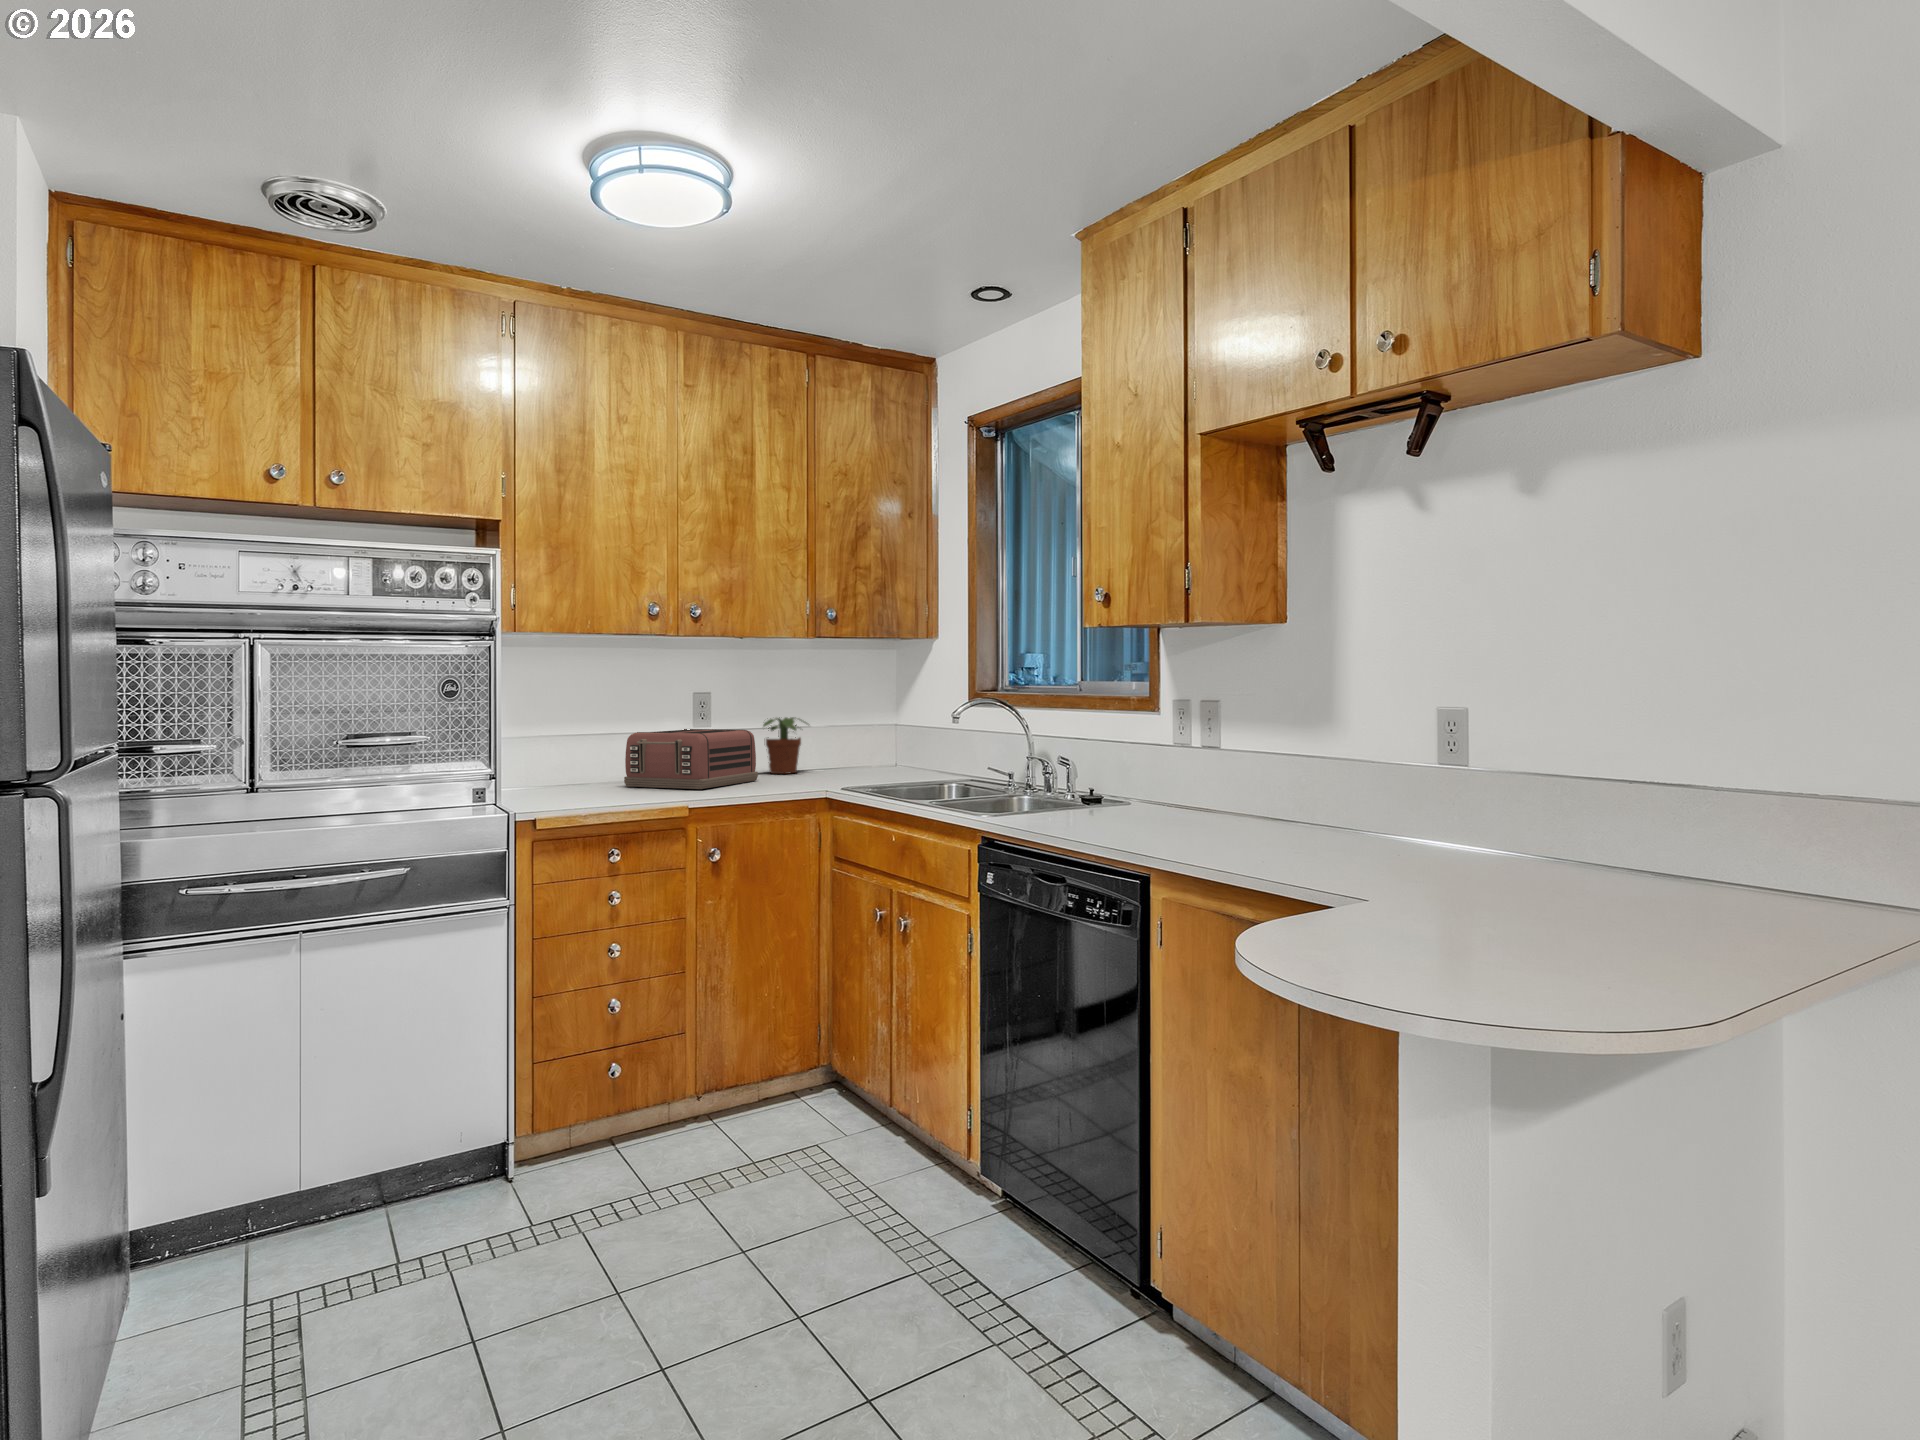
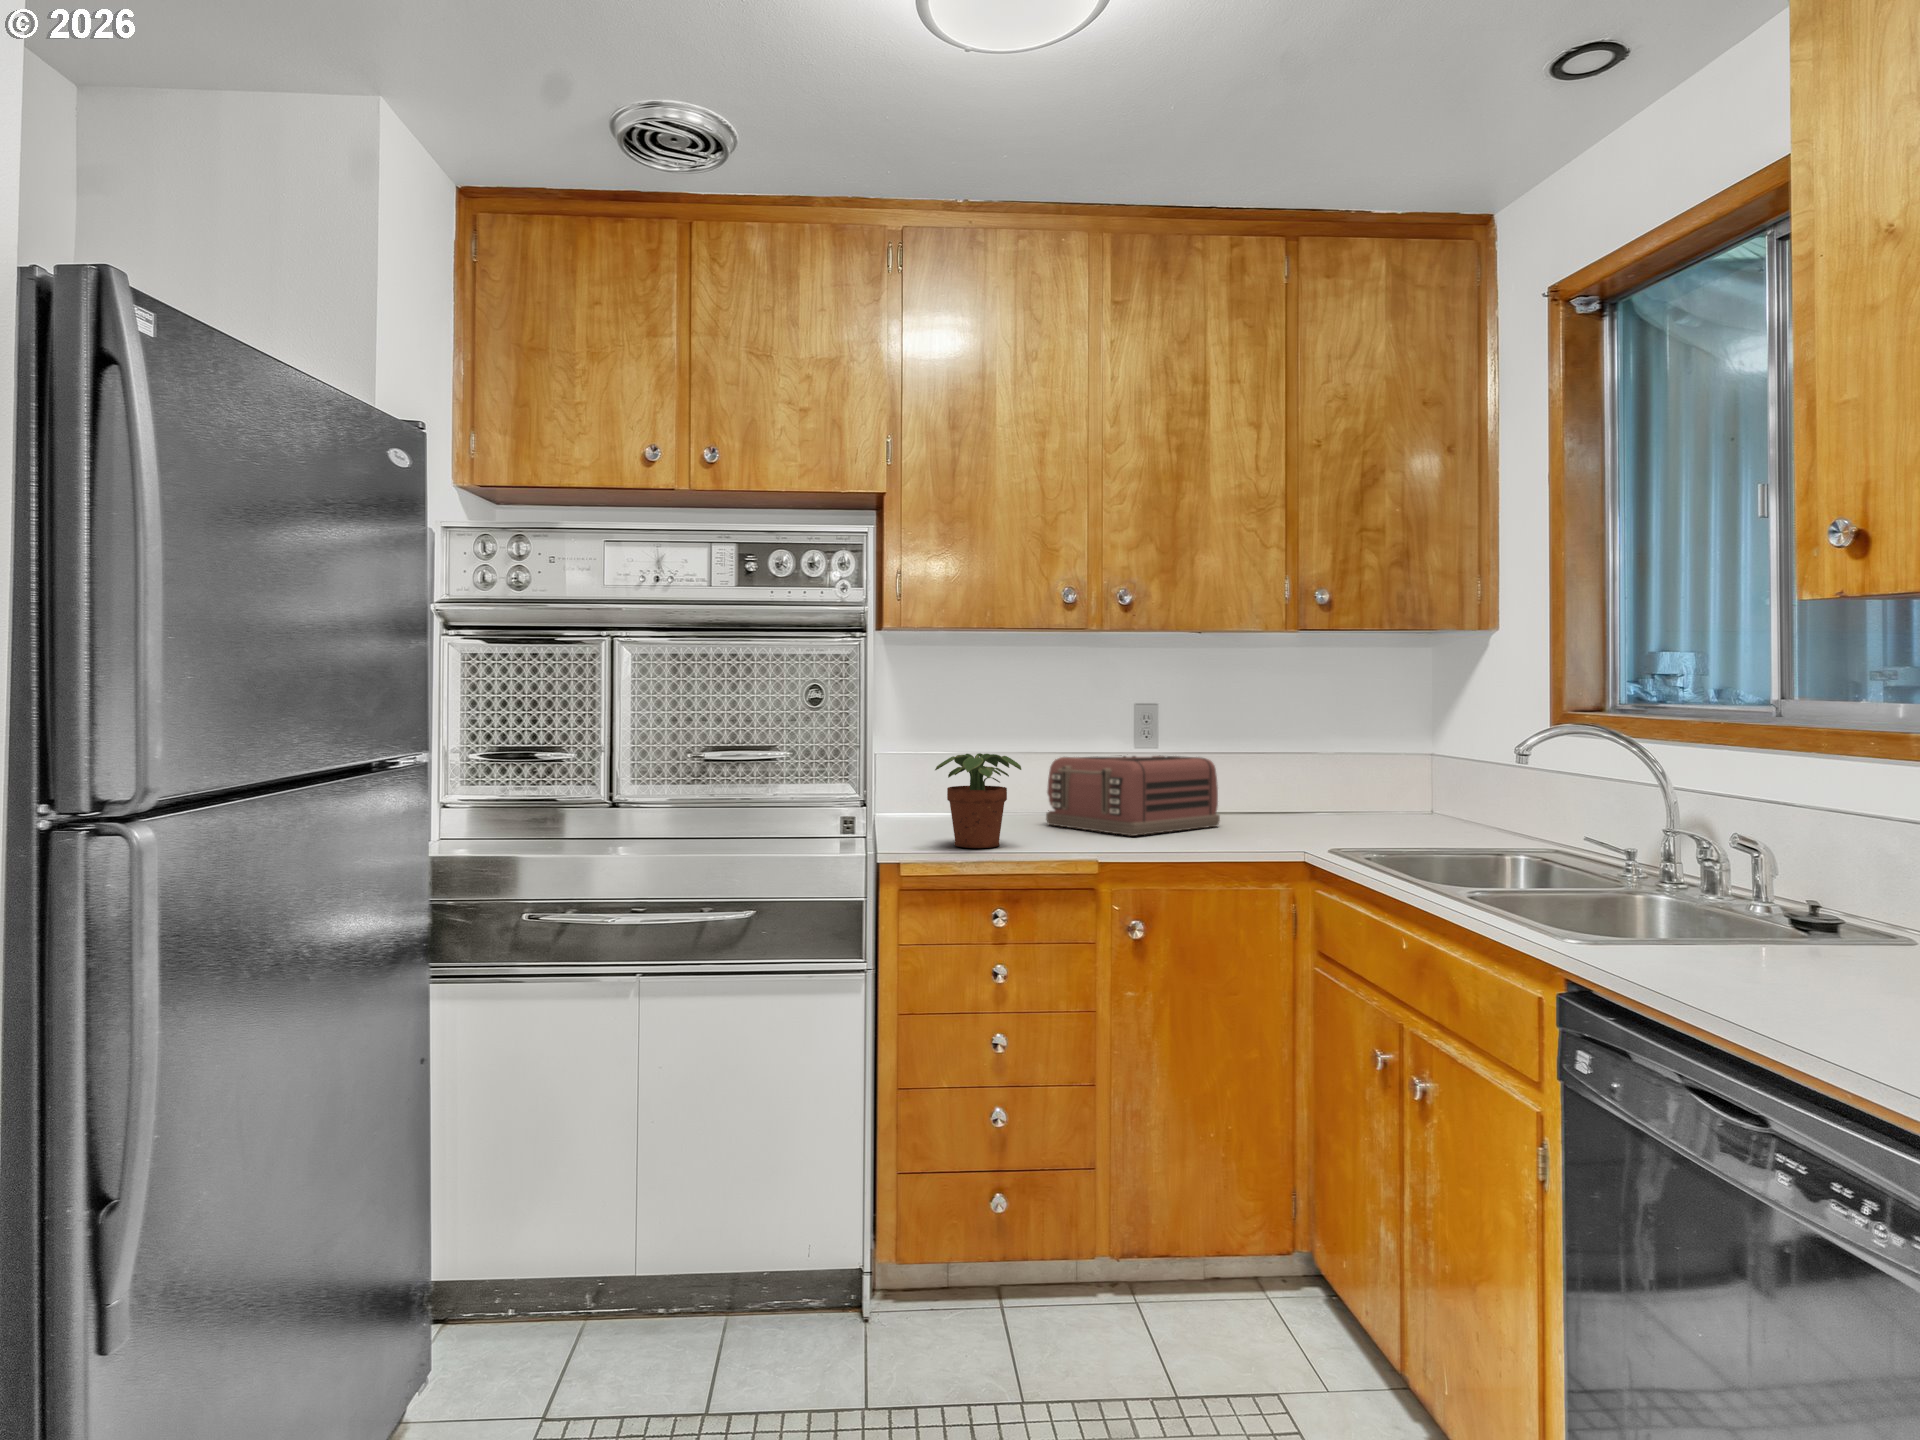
potted plant: present [763,717,808,774] -> present [935,753,1021,848]

